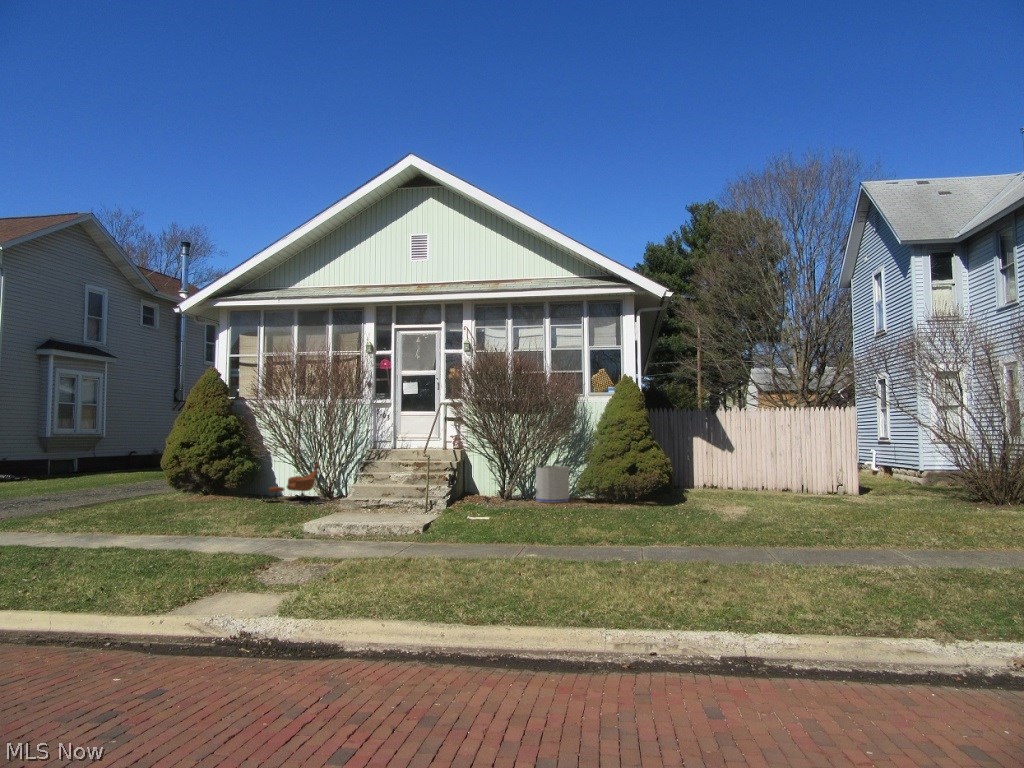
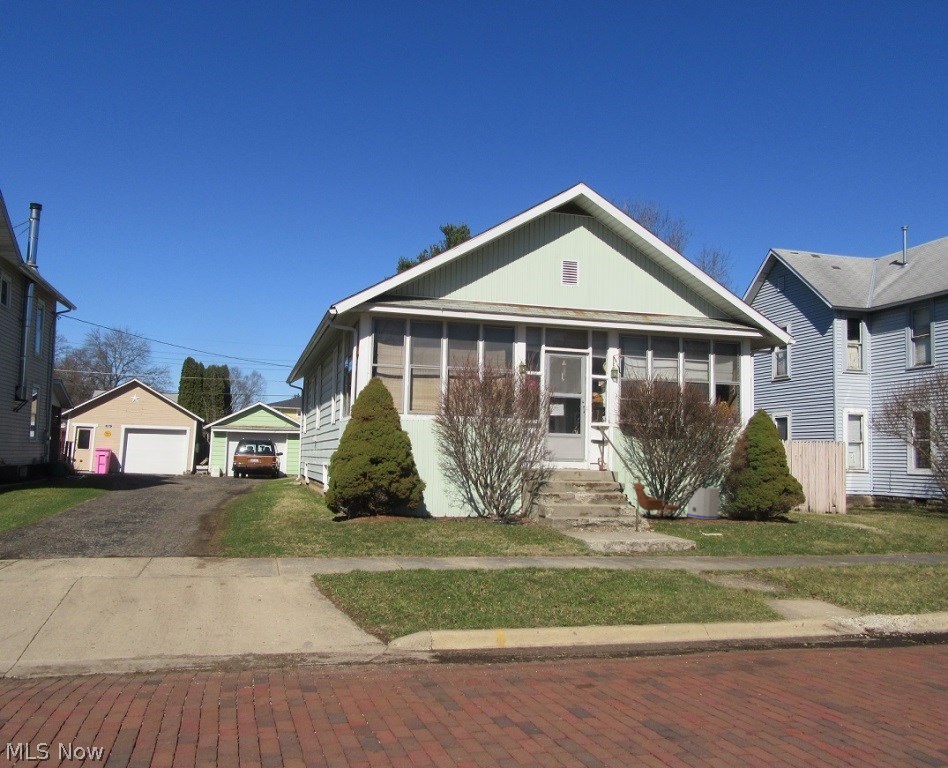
lounge chair: present [268,464,318,500] -> present [634,483,679,518]

